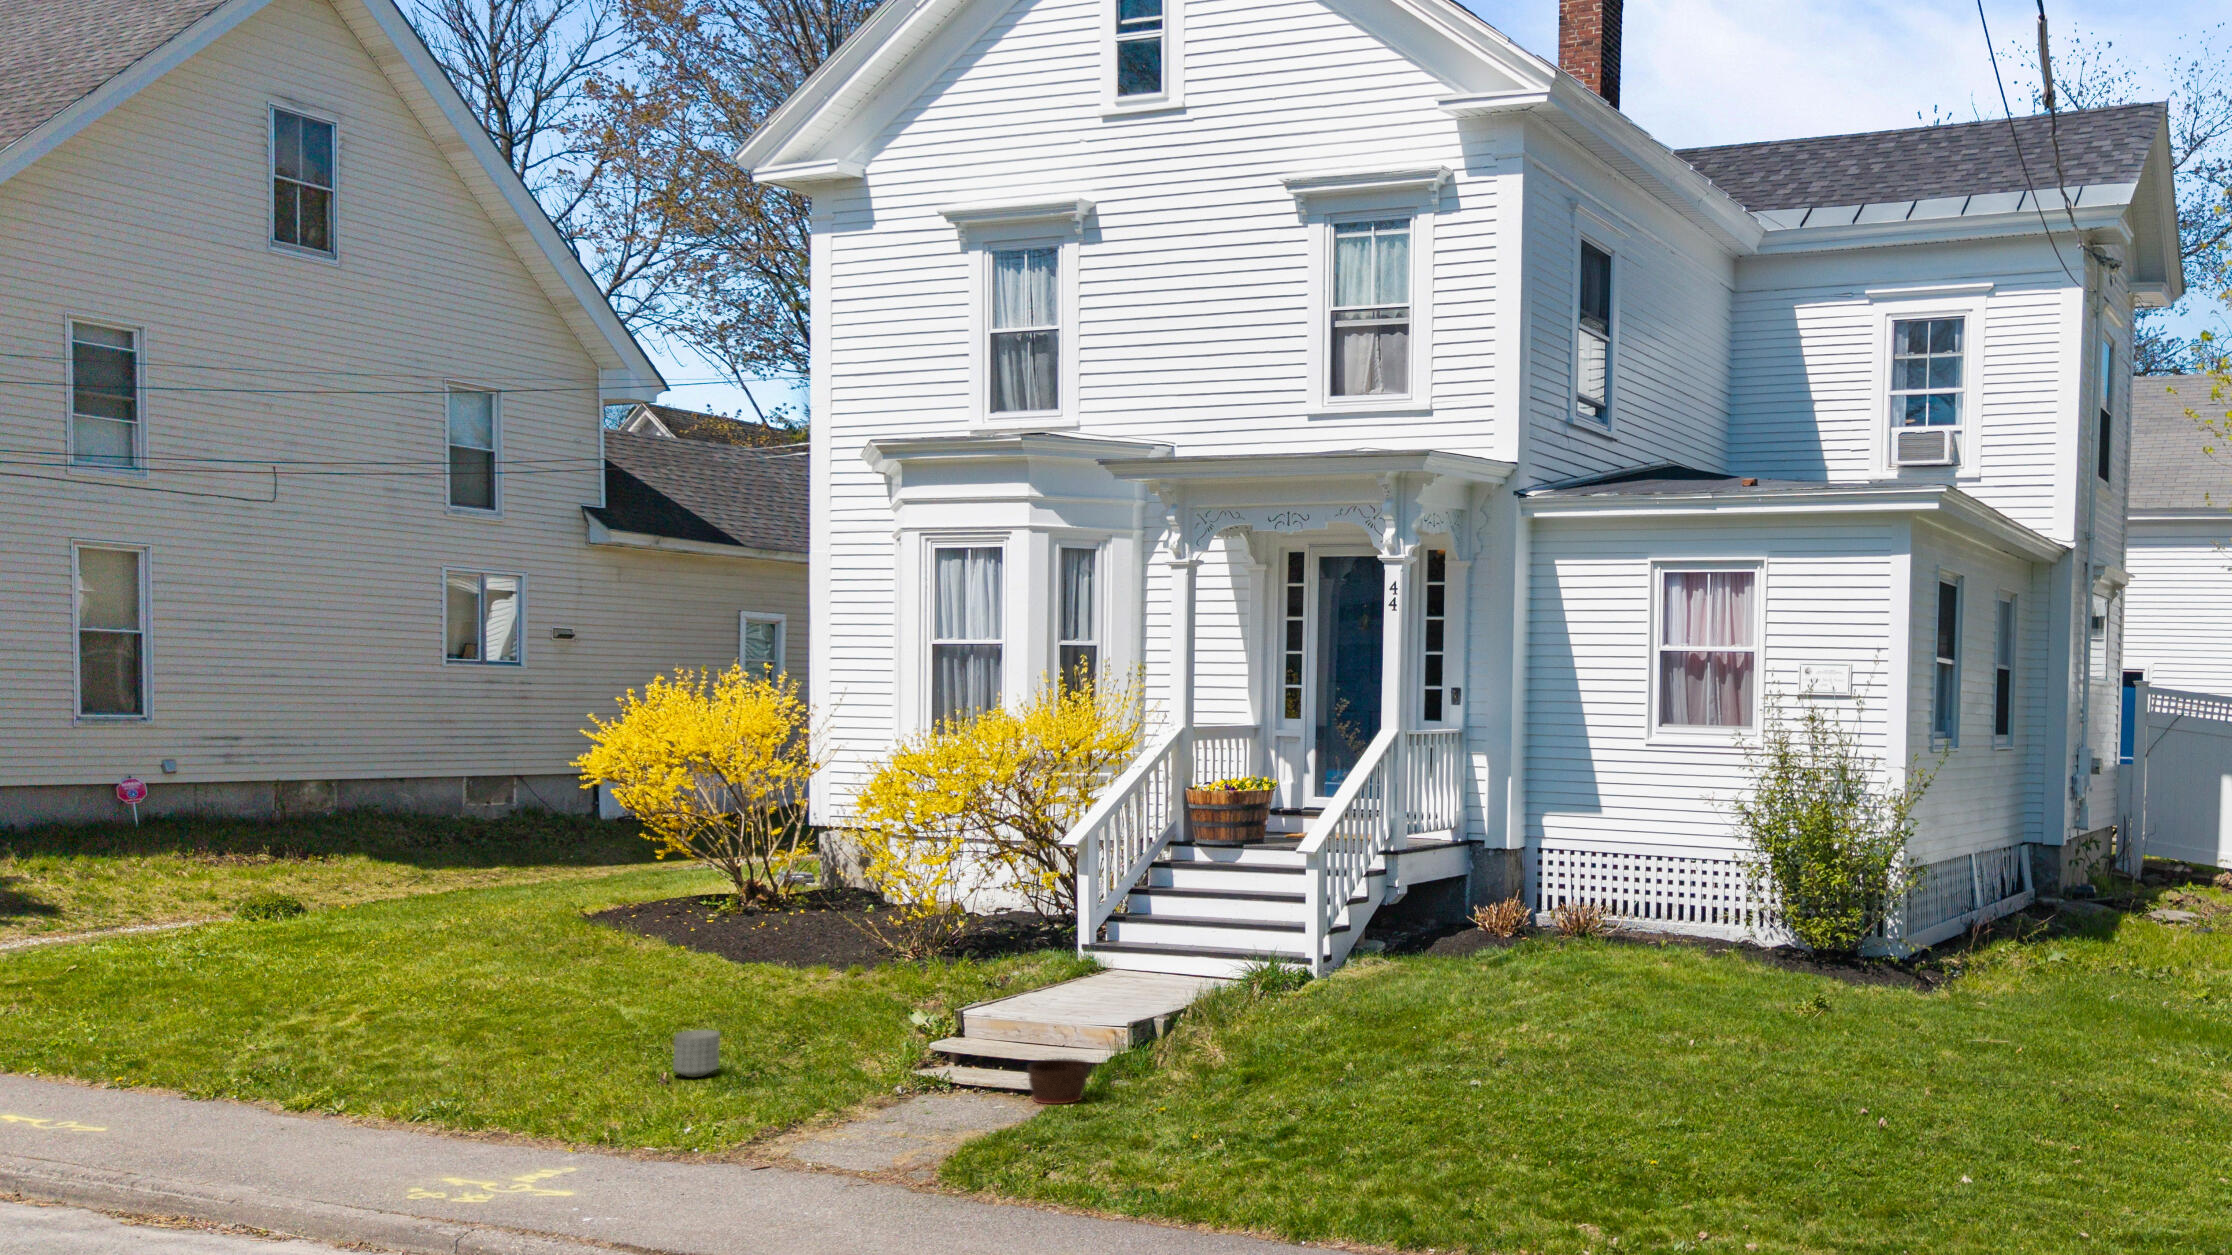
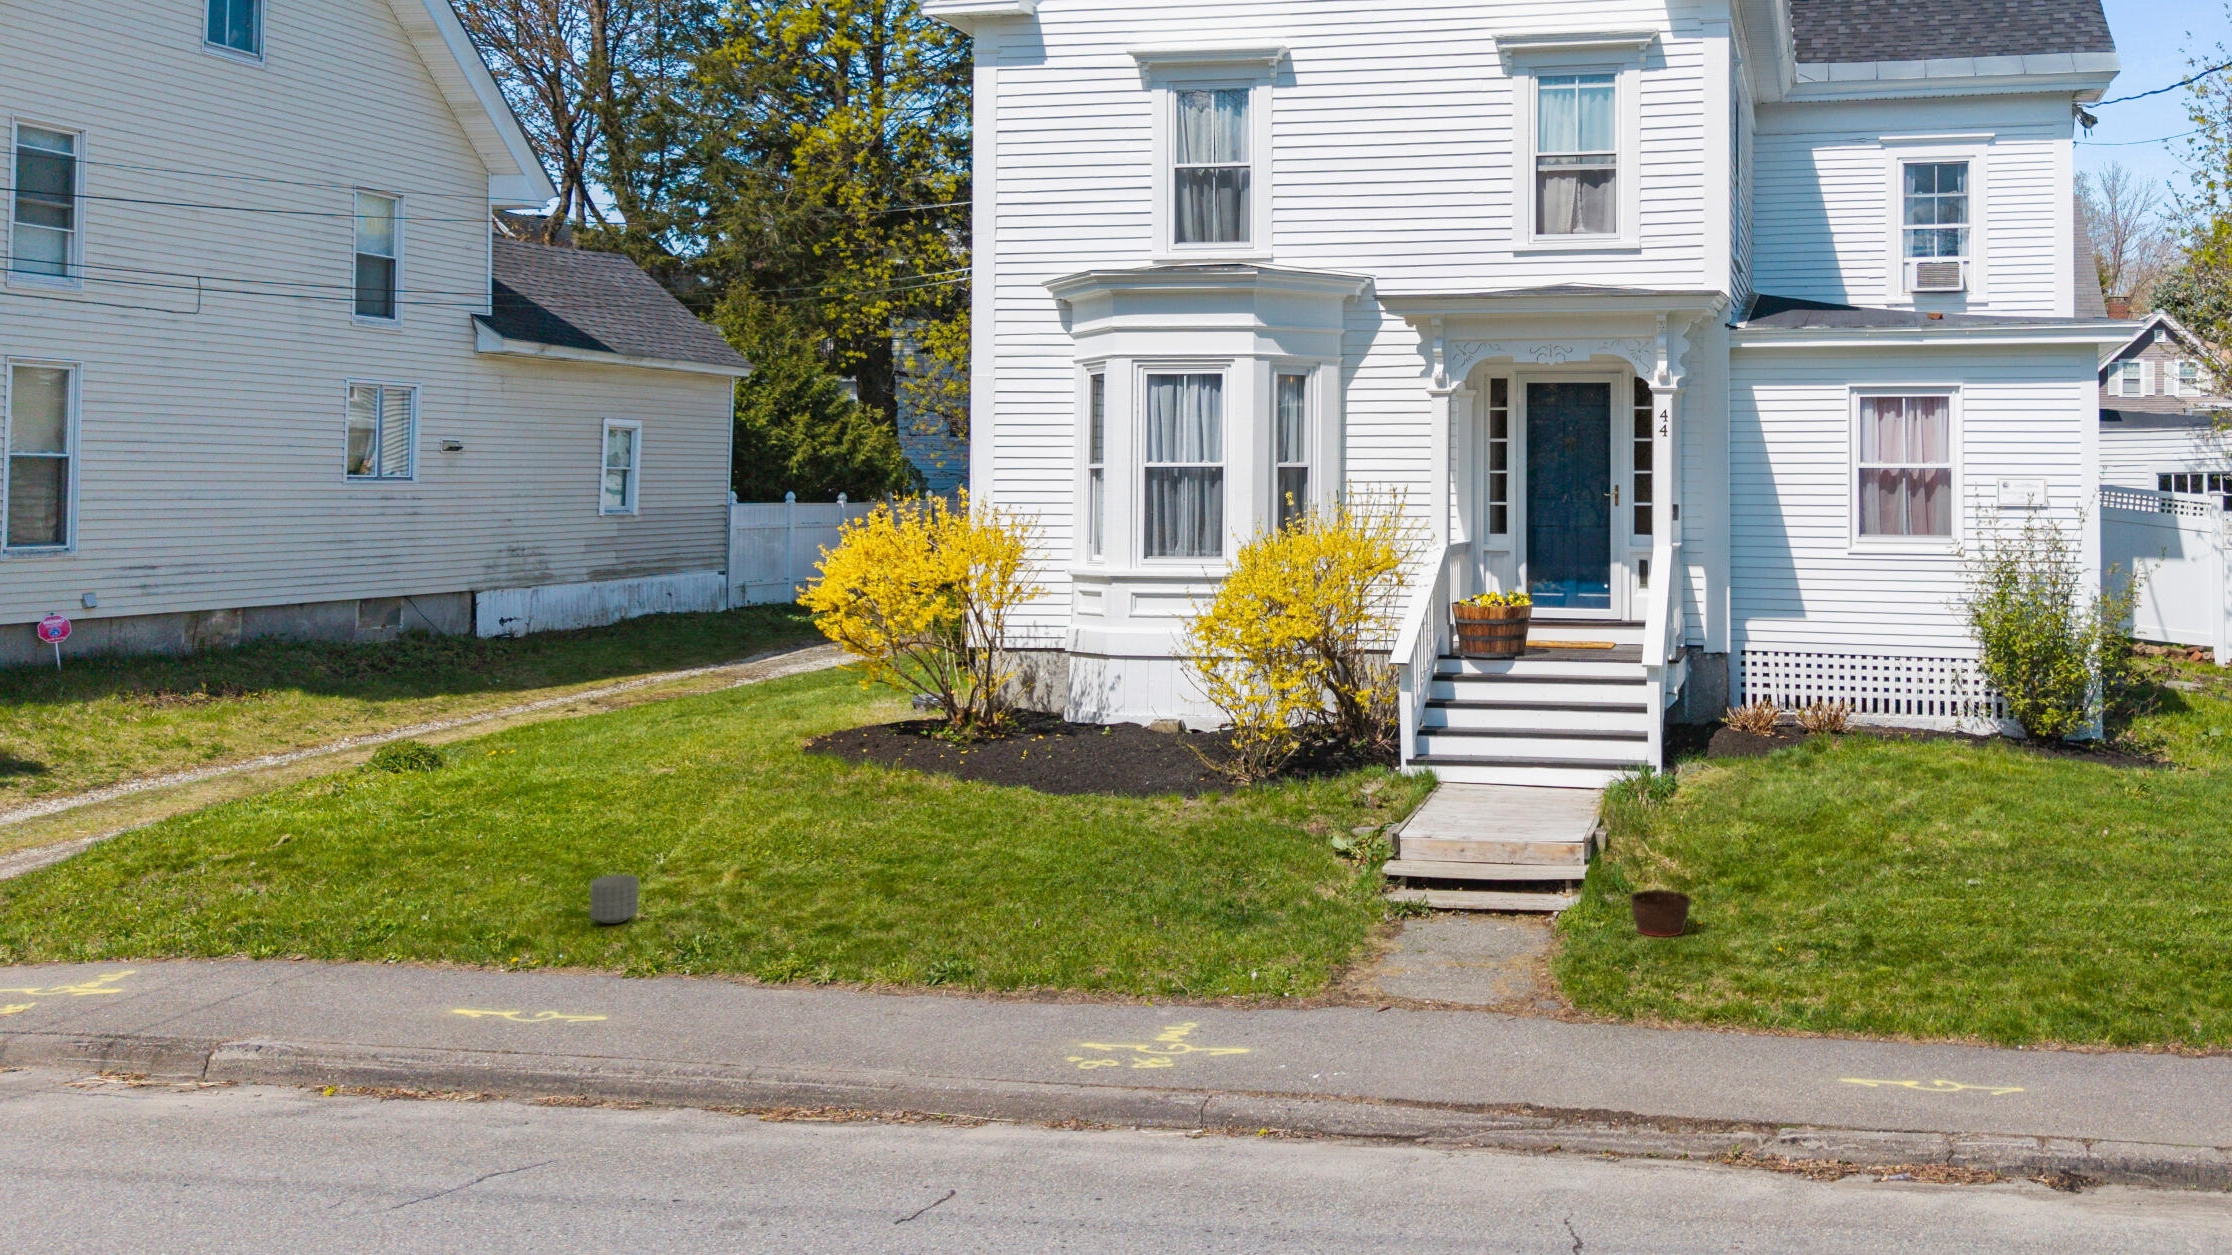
planter: present [673,1030,720,1078] -> present [590,875,639,924]

